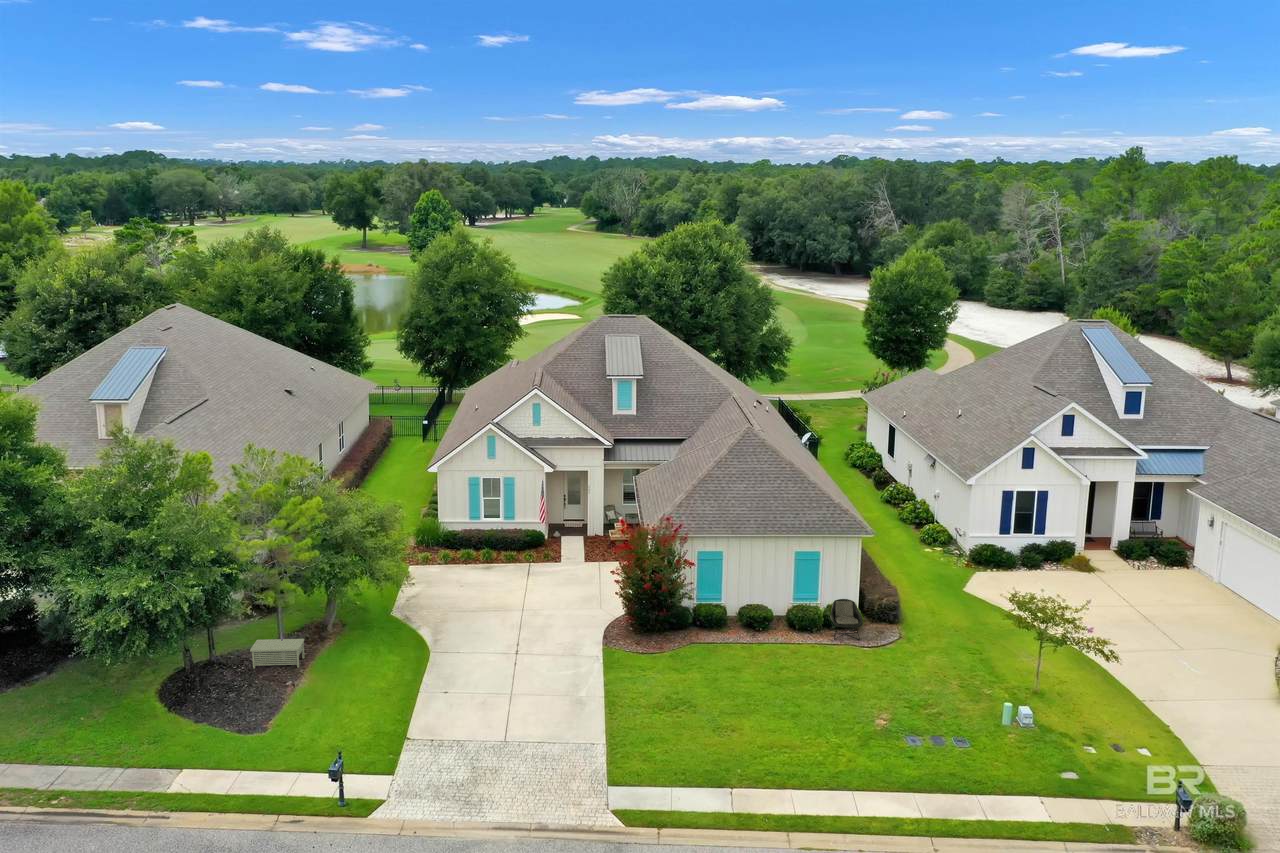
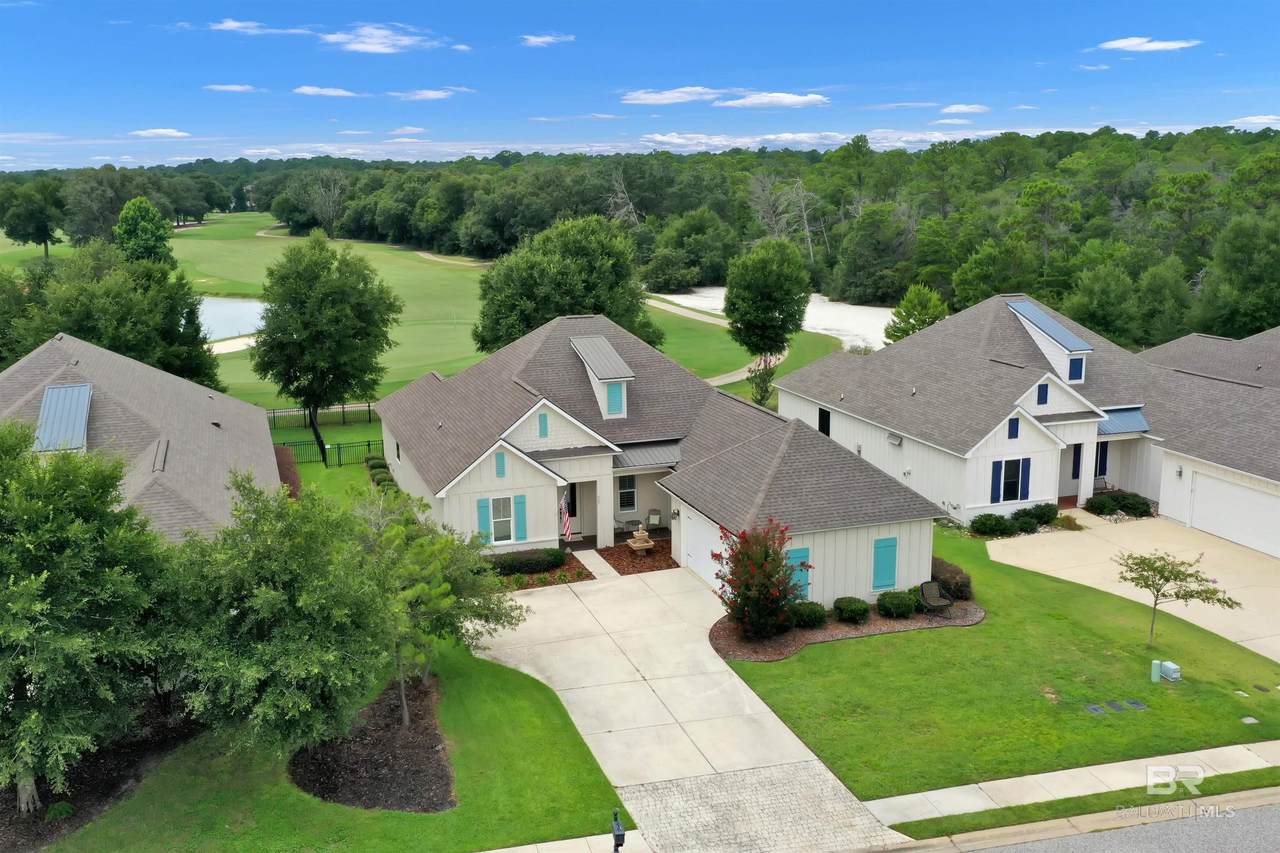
storage bench: present [250,639,304,669] -> none [370,701,429,745]

